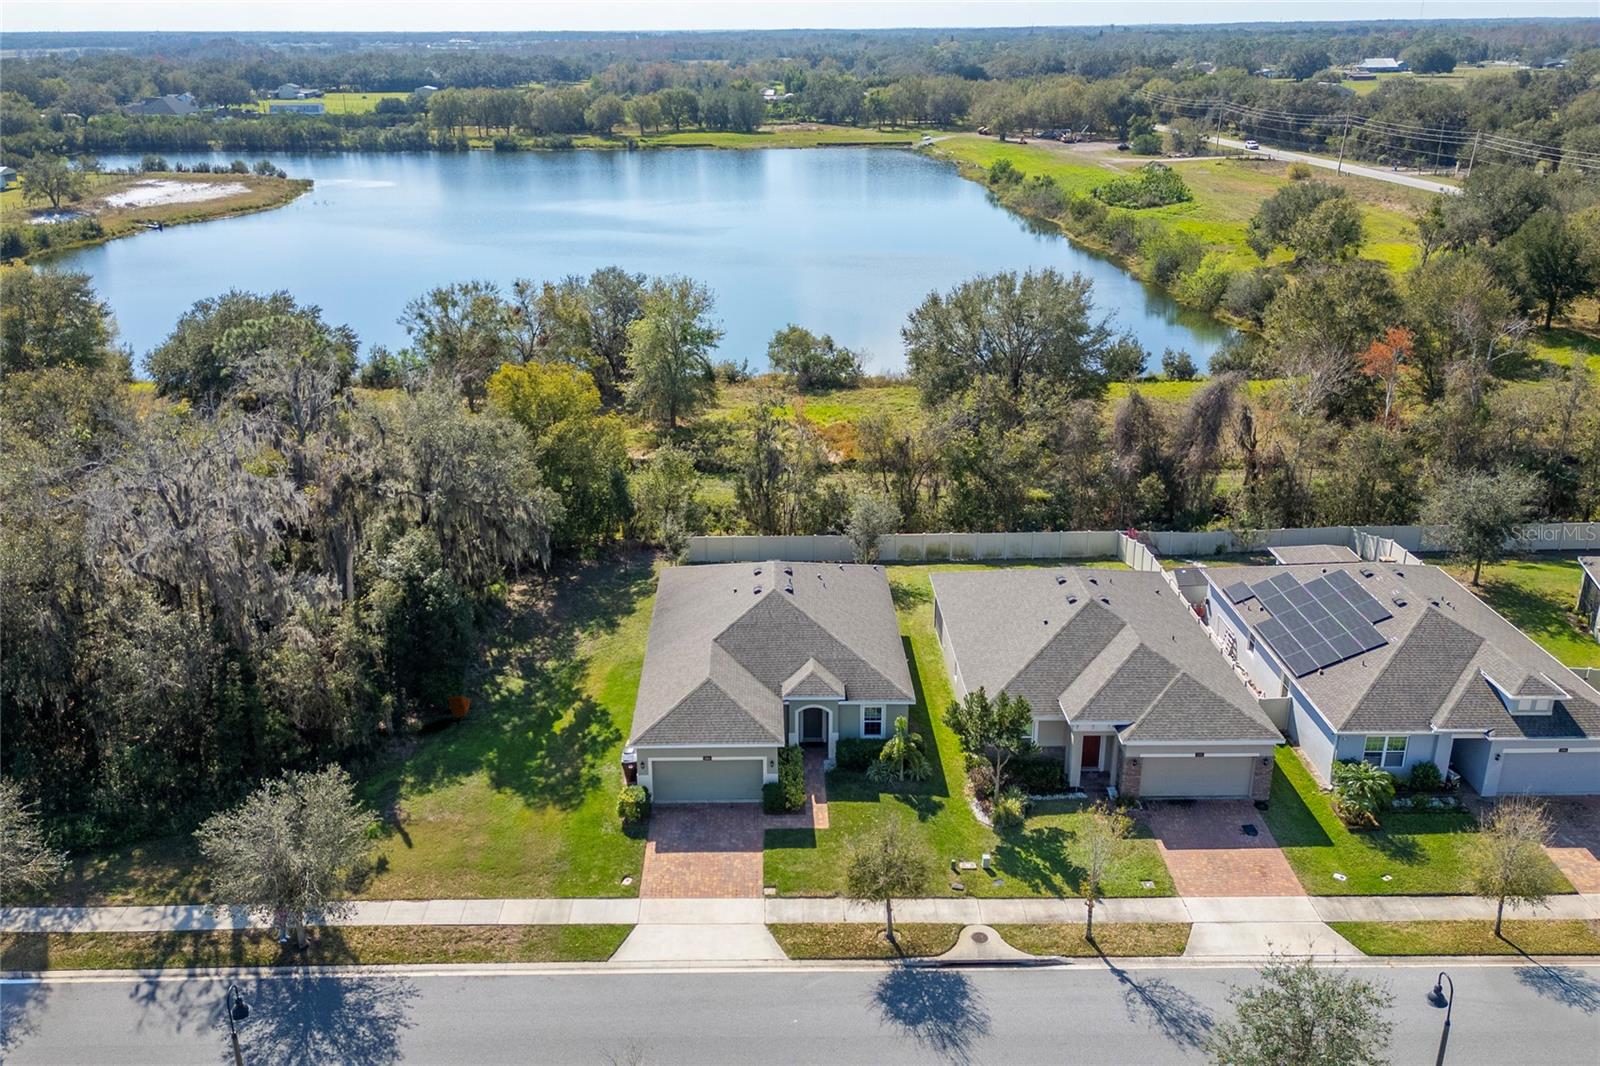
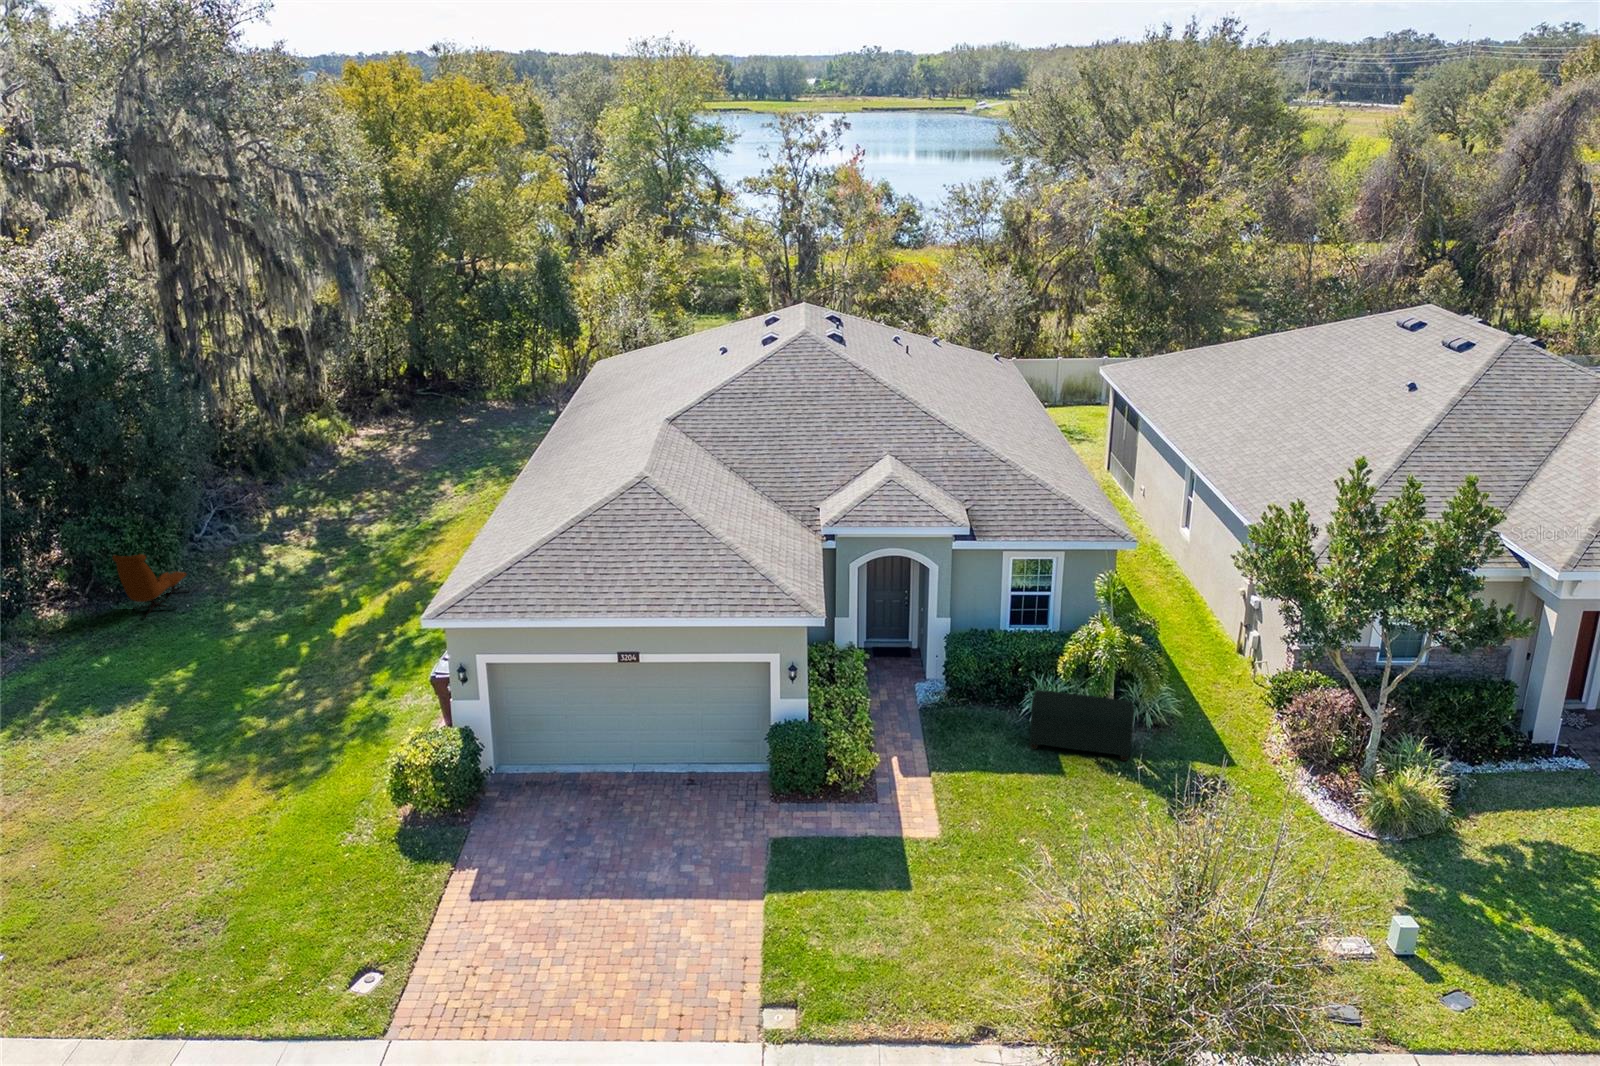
bench: none [870,766,912,796] -> present [1030,690,1134,761]

